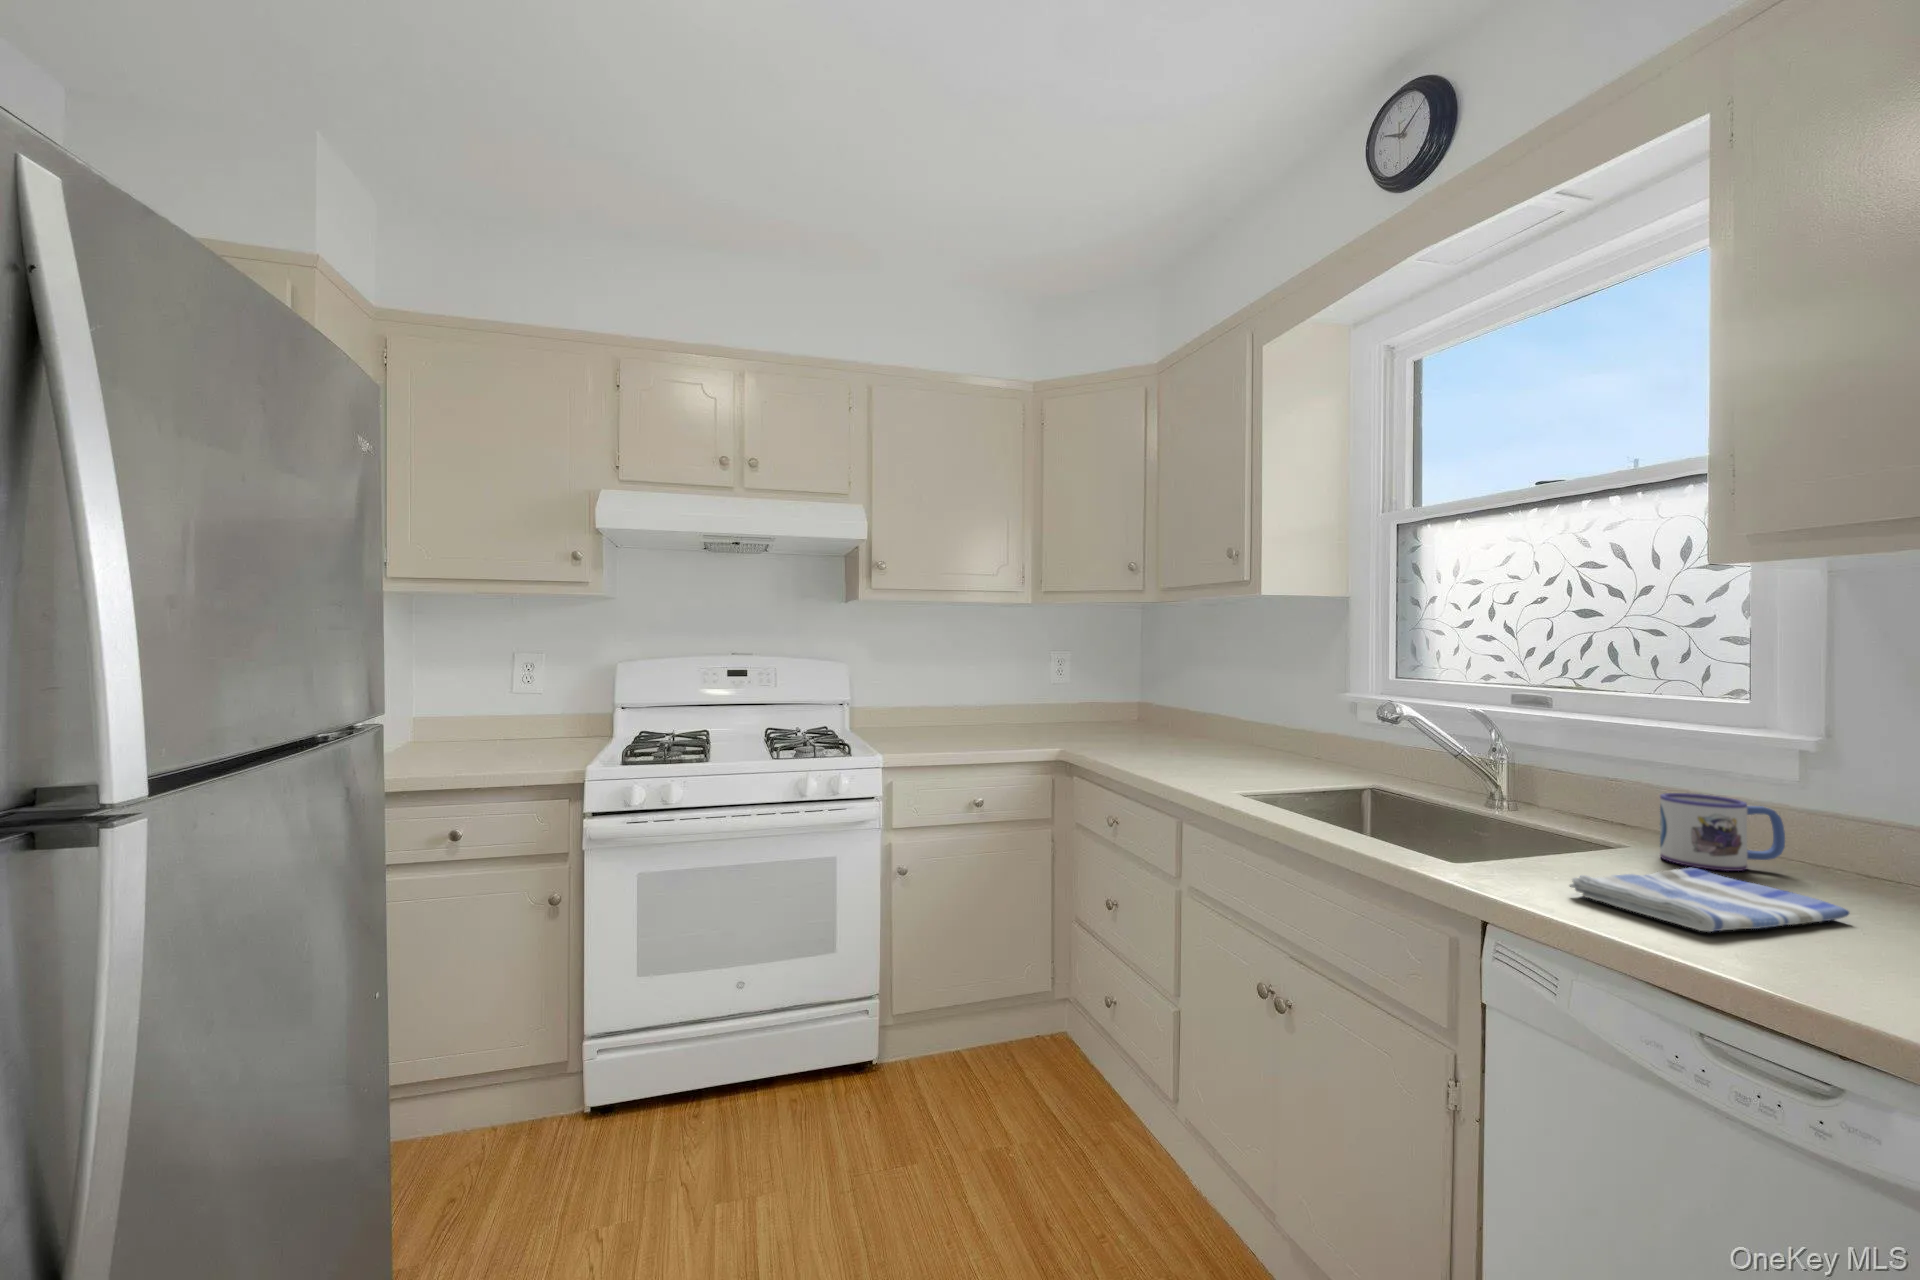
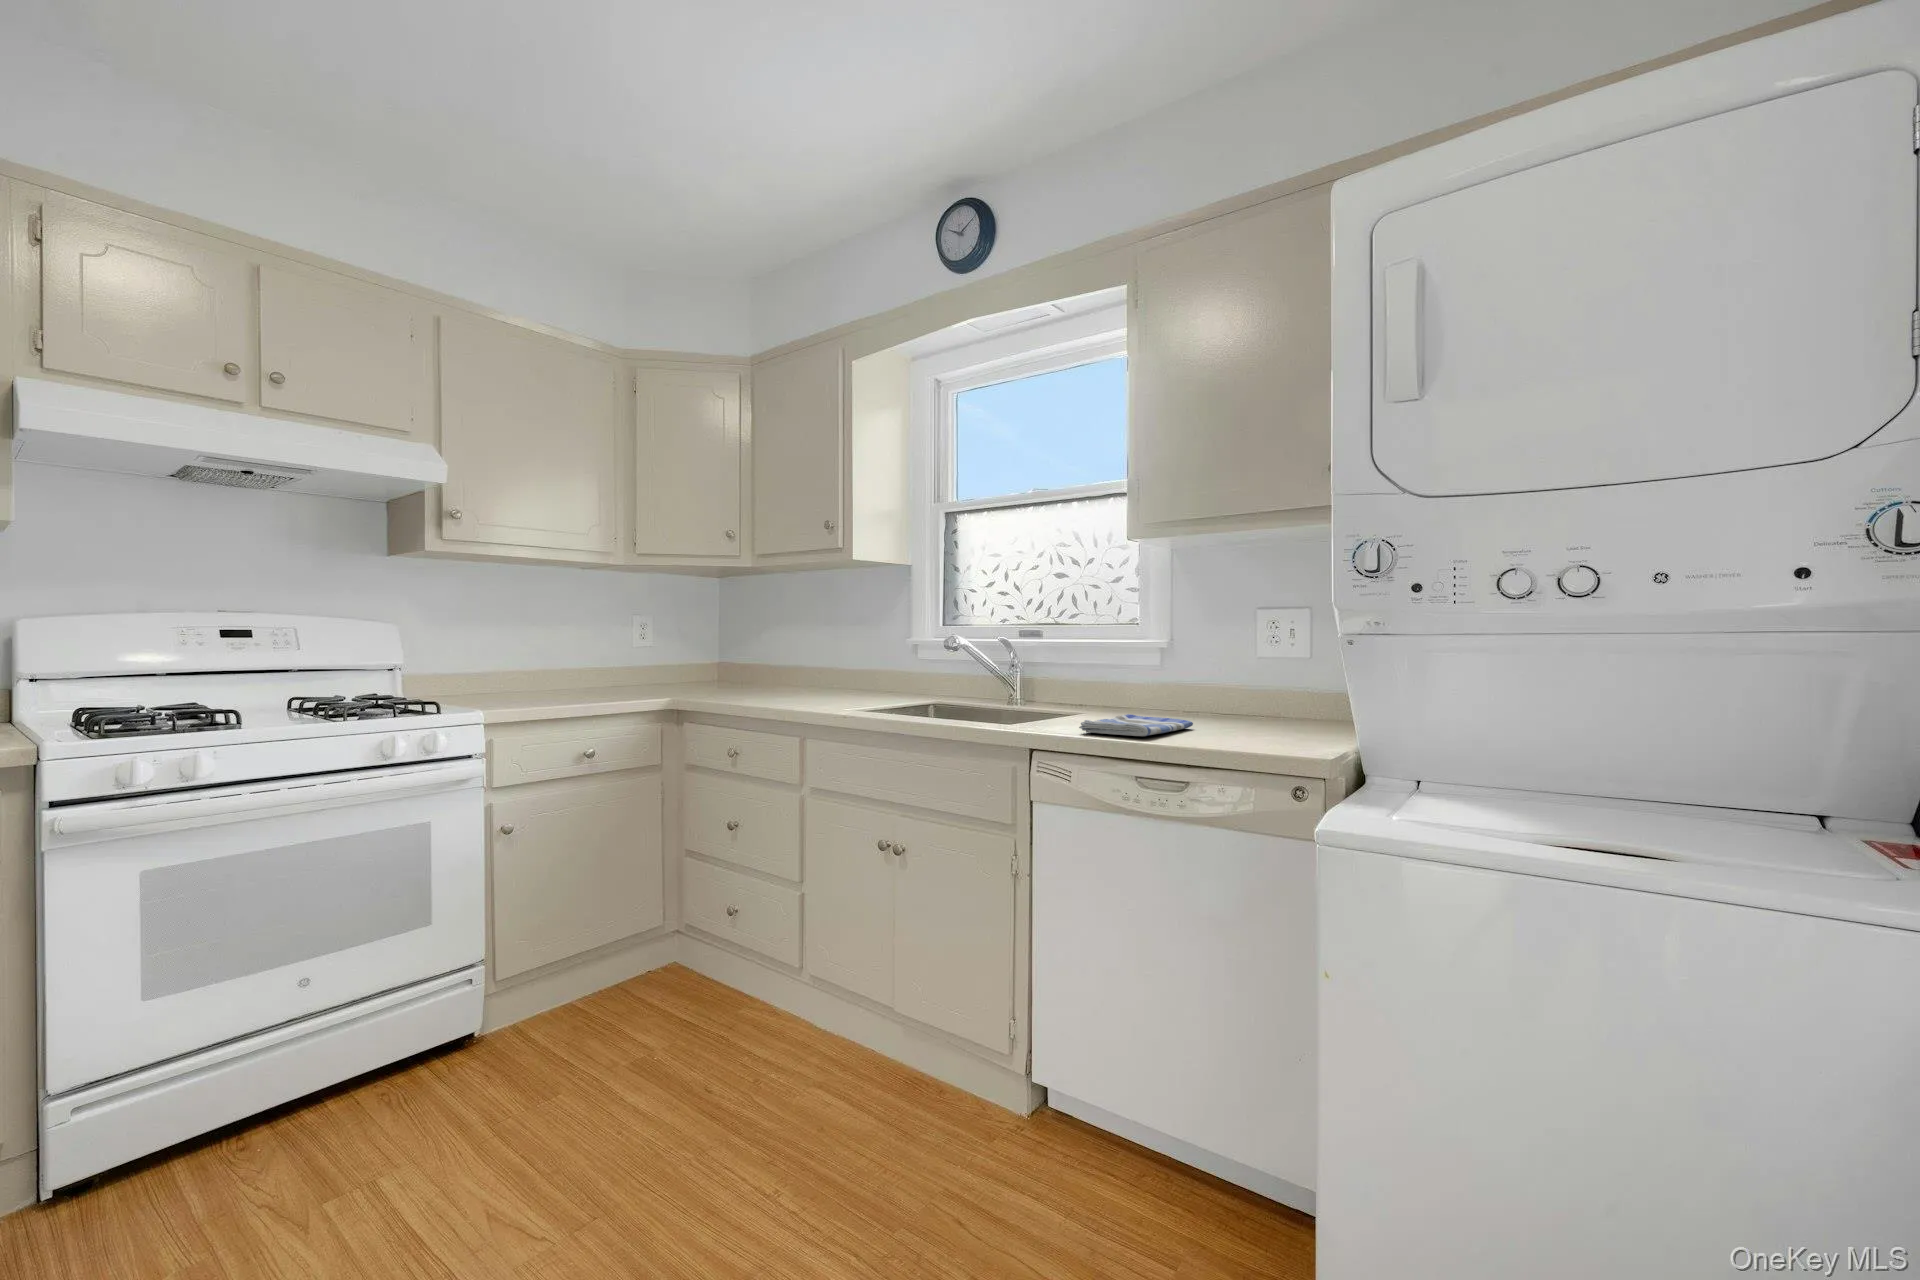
mug: present [1660,793,1785,871] -> none [1109,678,1162,718]

